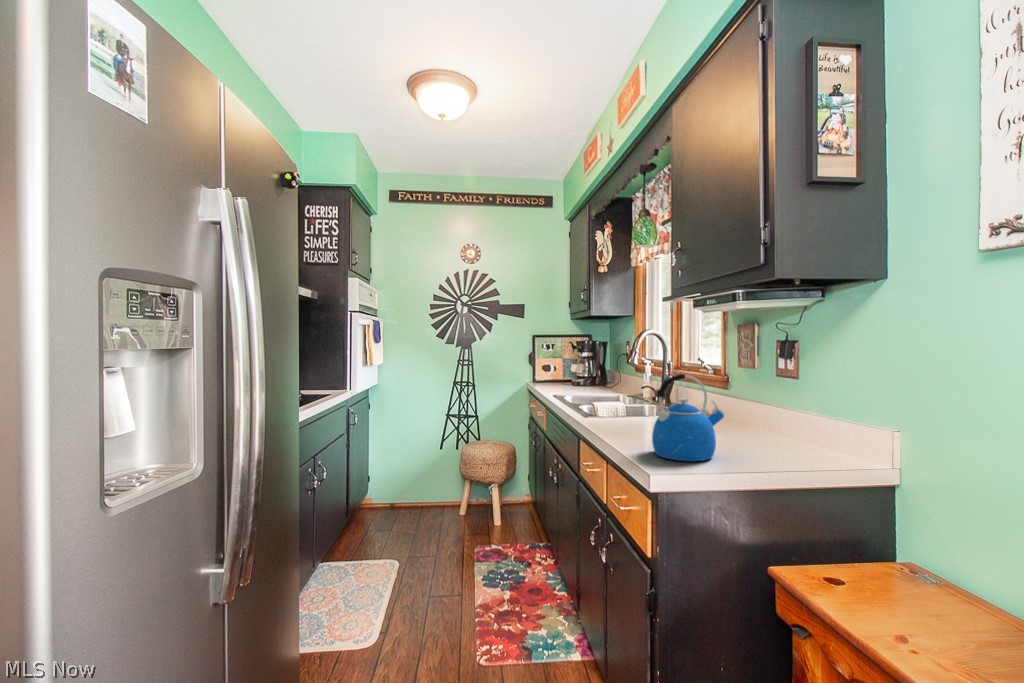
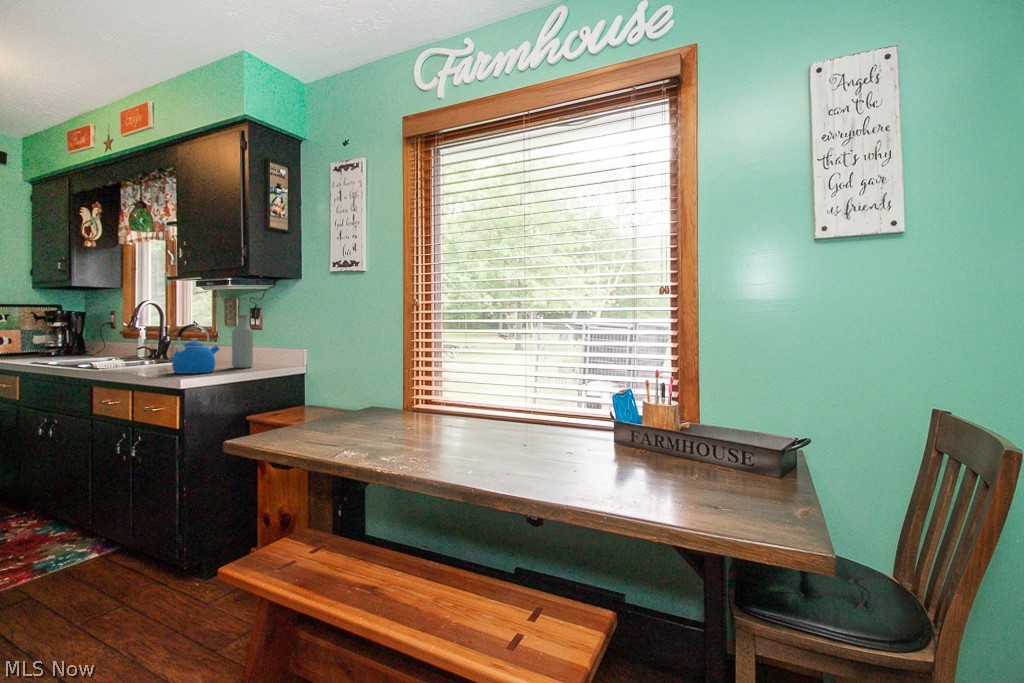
bottle: none [746,355,783,451] -> present [232,315,253,368]

